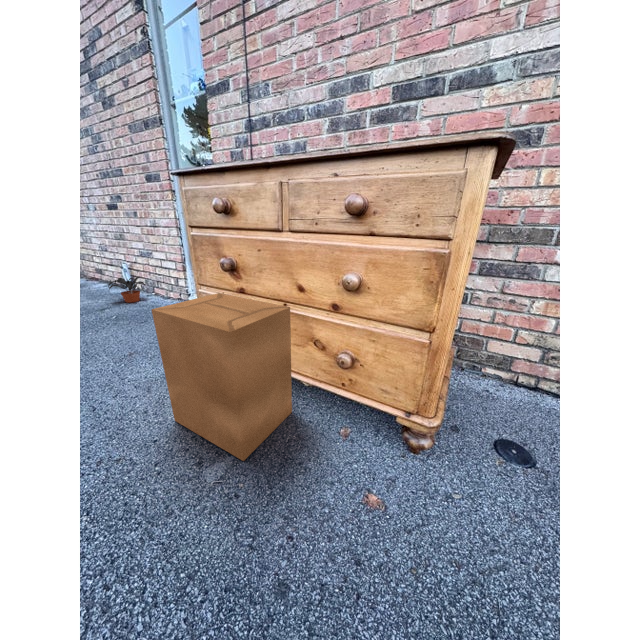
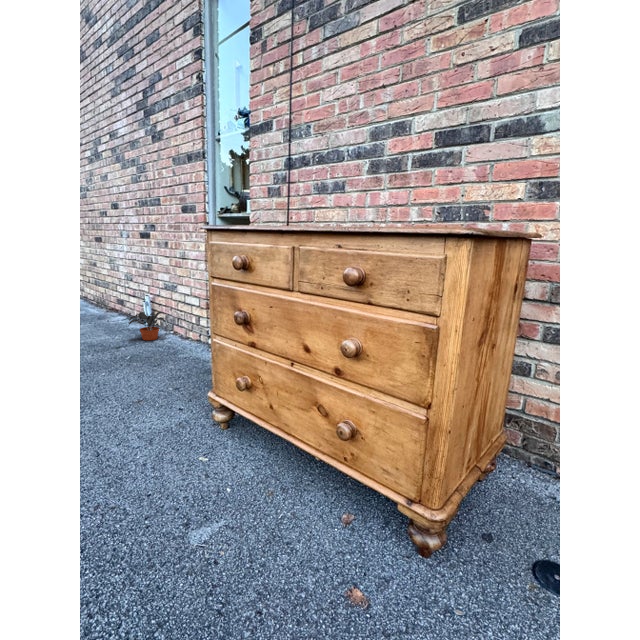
cardboard box: present [152,293,292,461] -> none [164,345,296,530]

